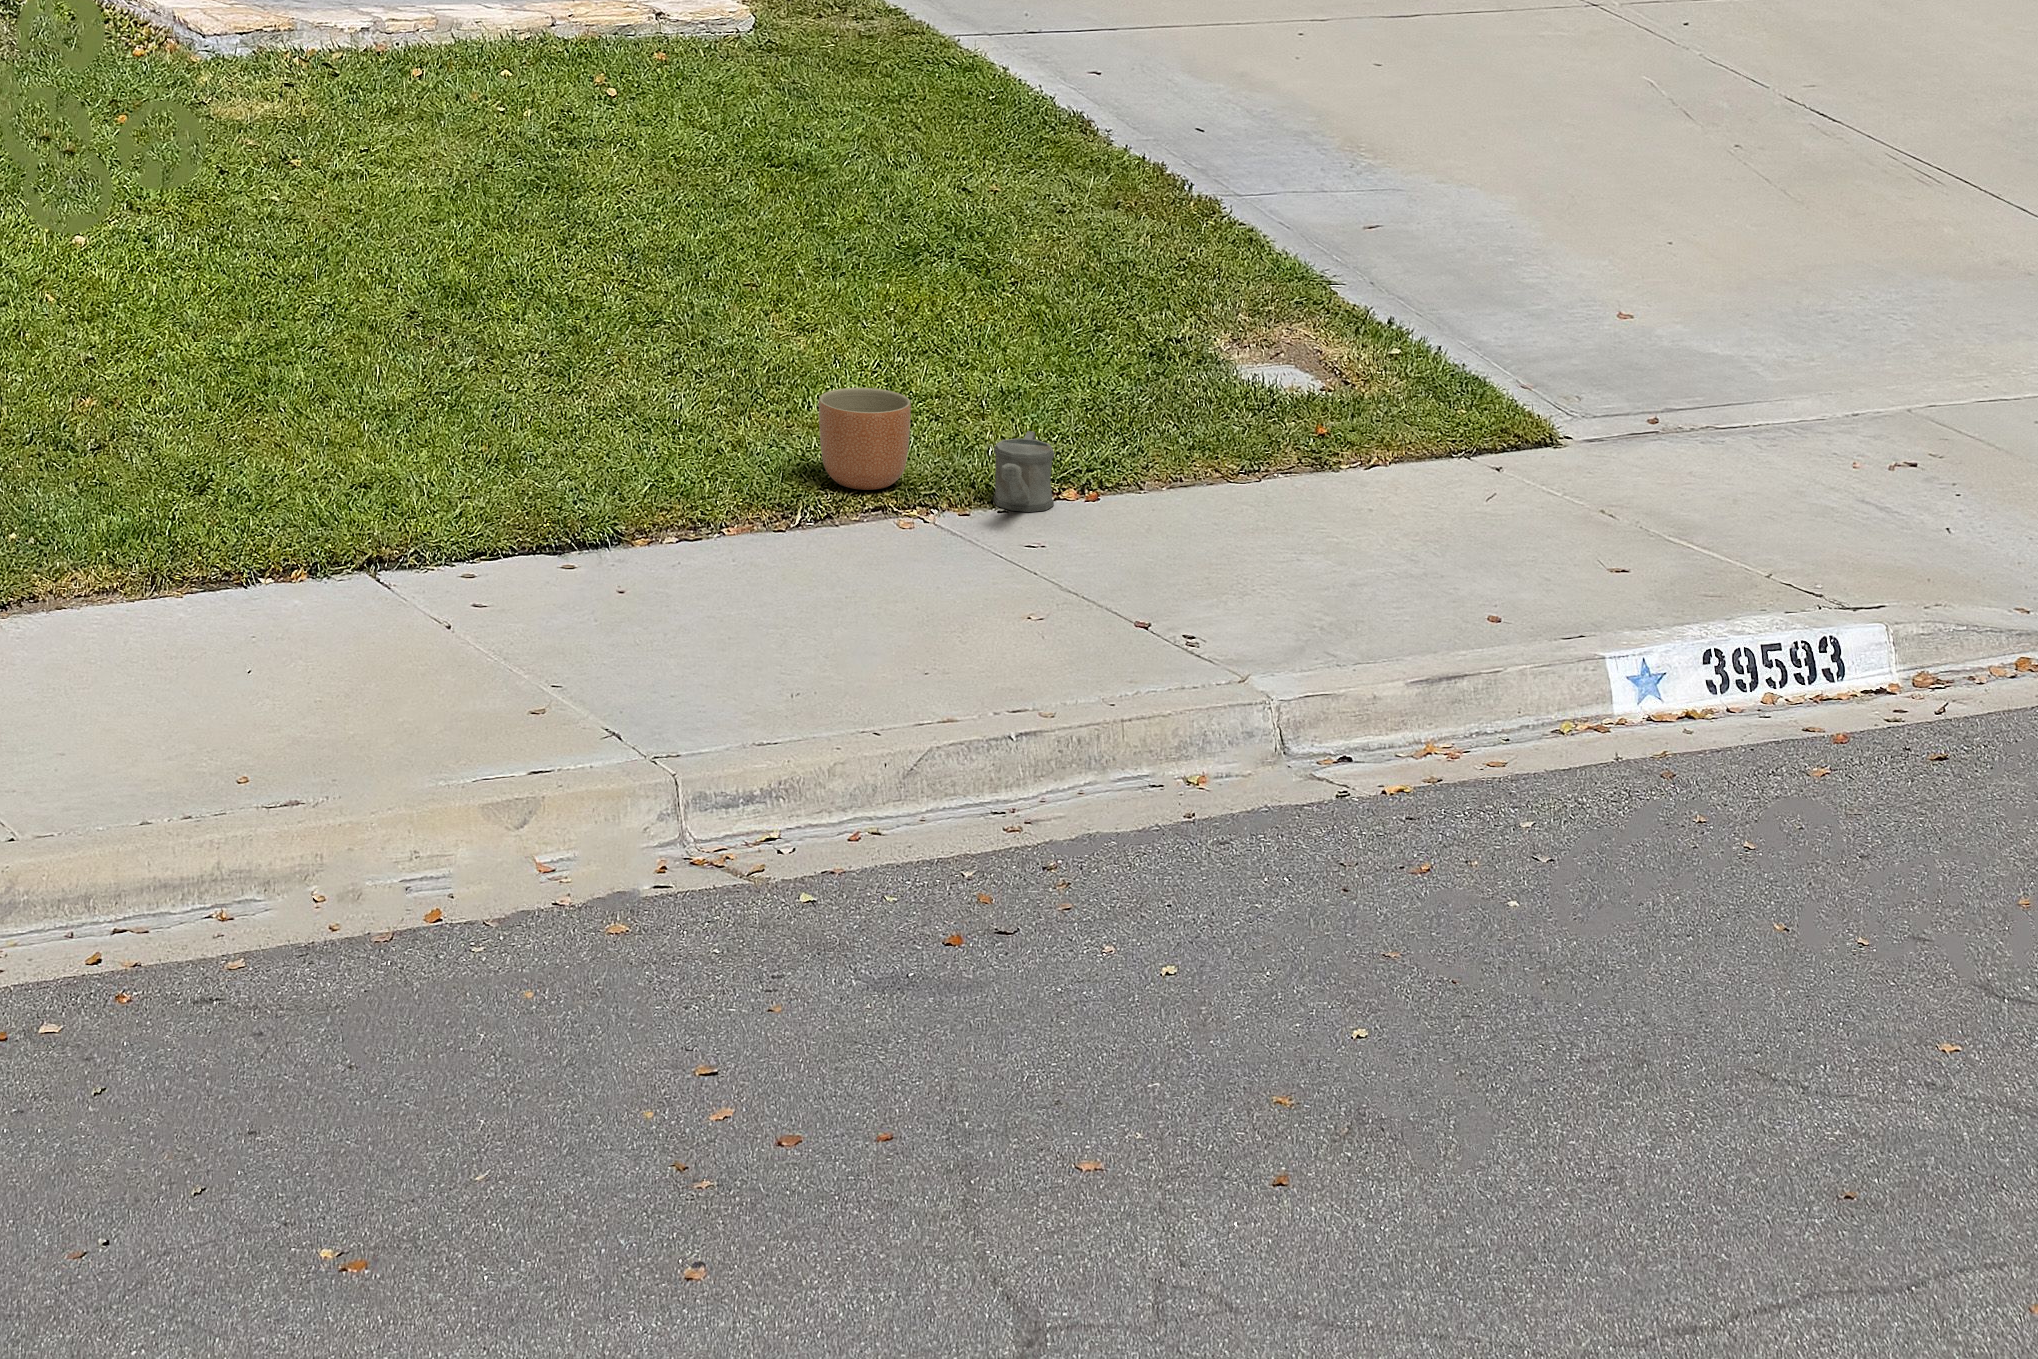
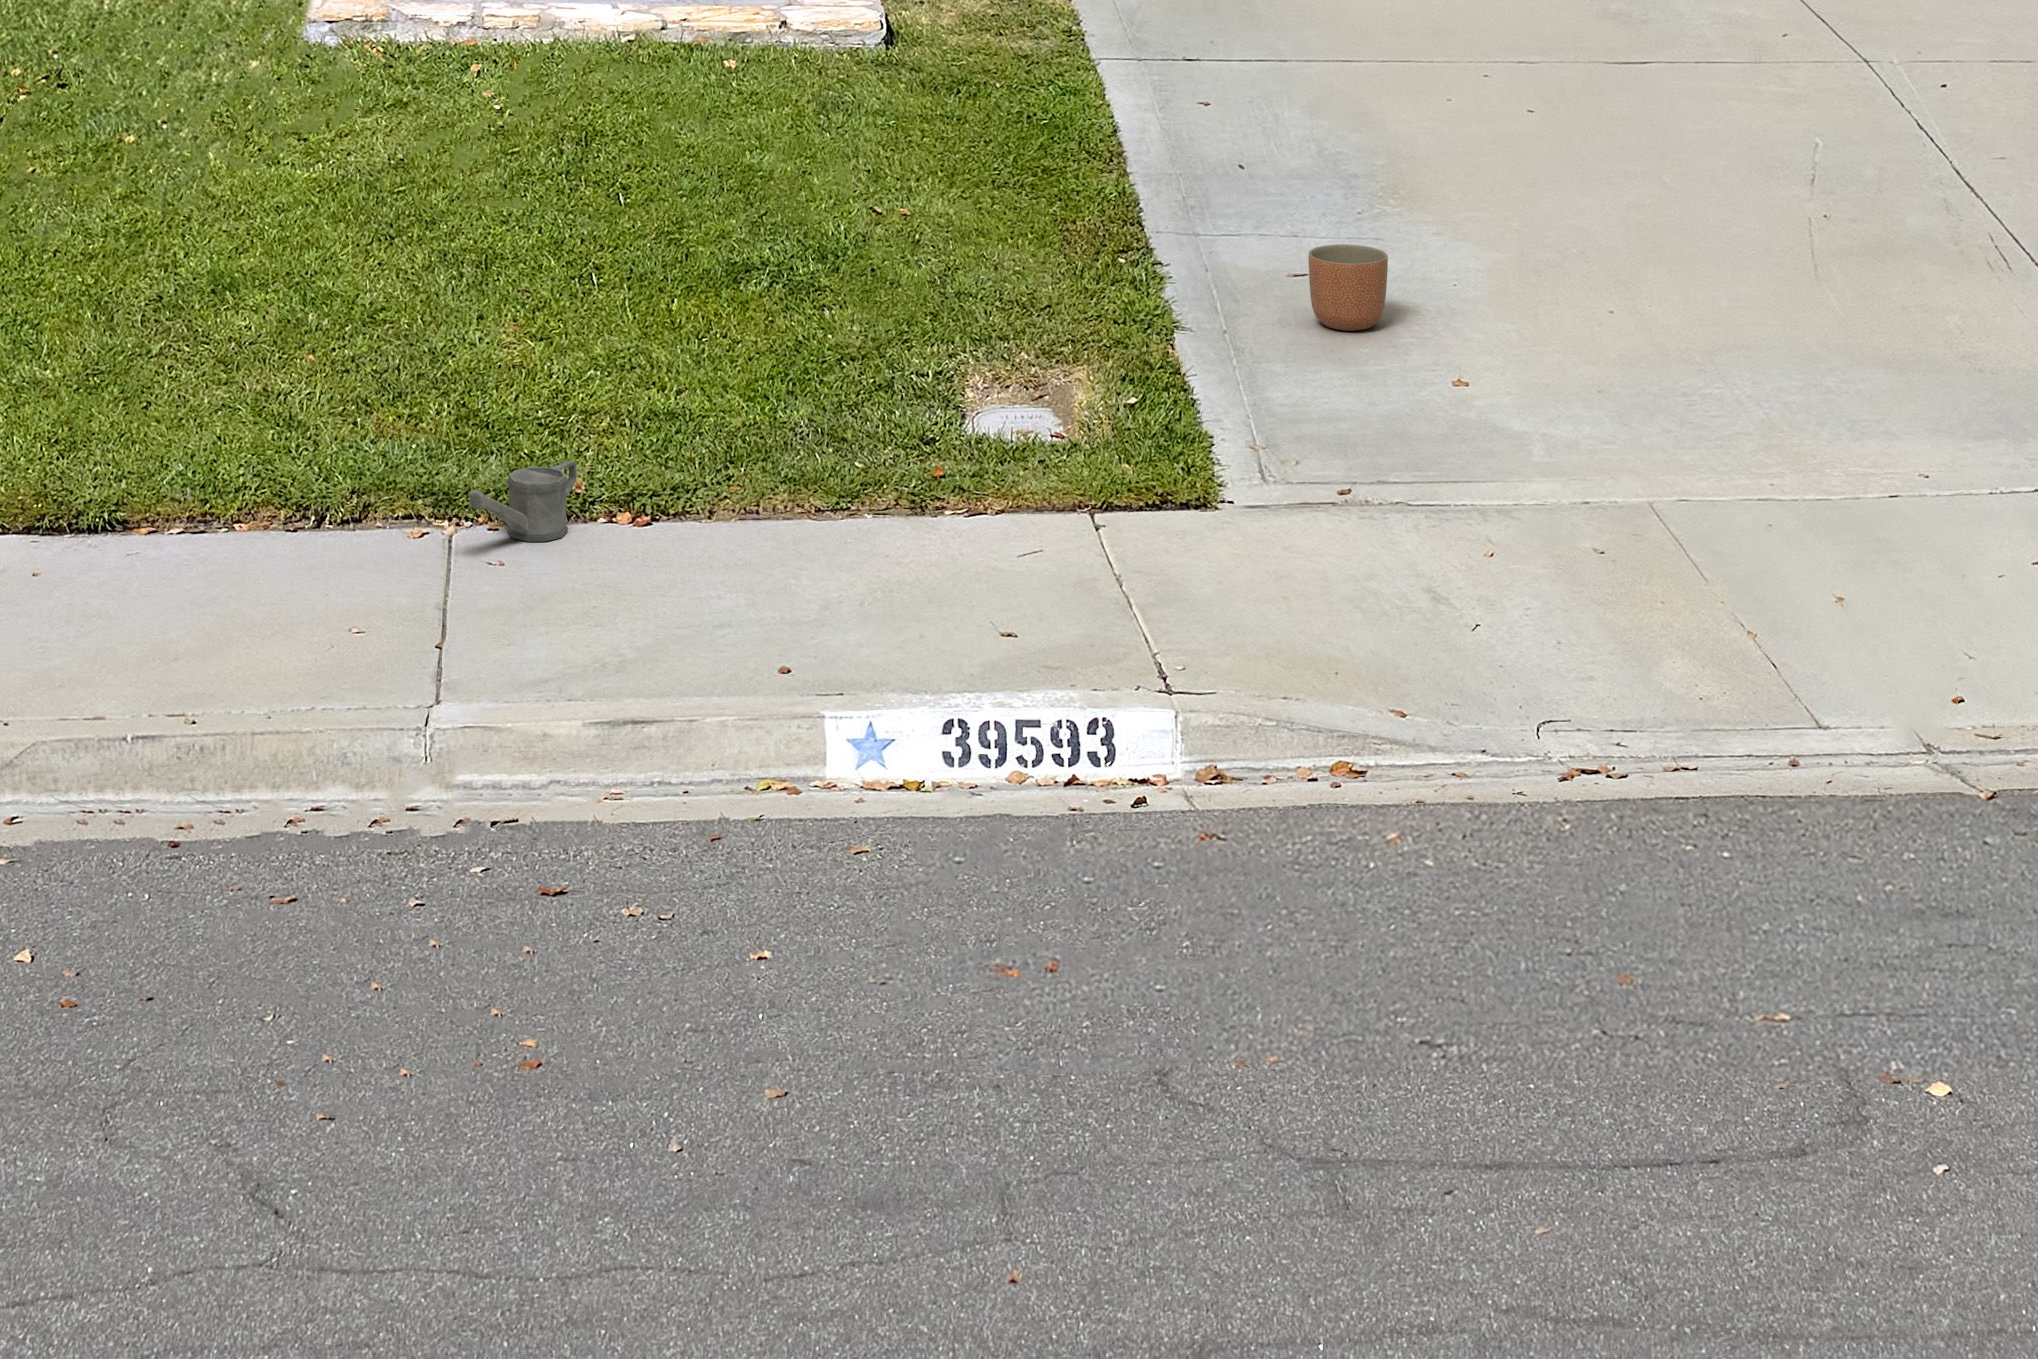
planter: present [819,388,911,490] -> present [1309,244,1388,331]

